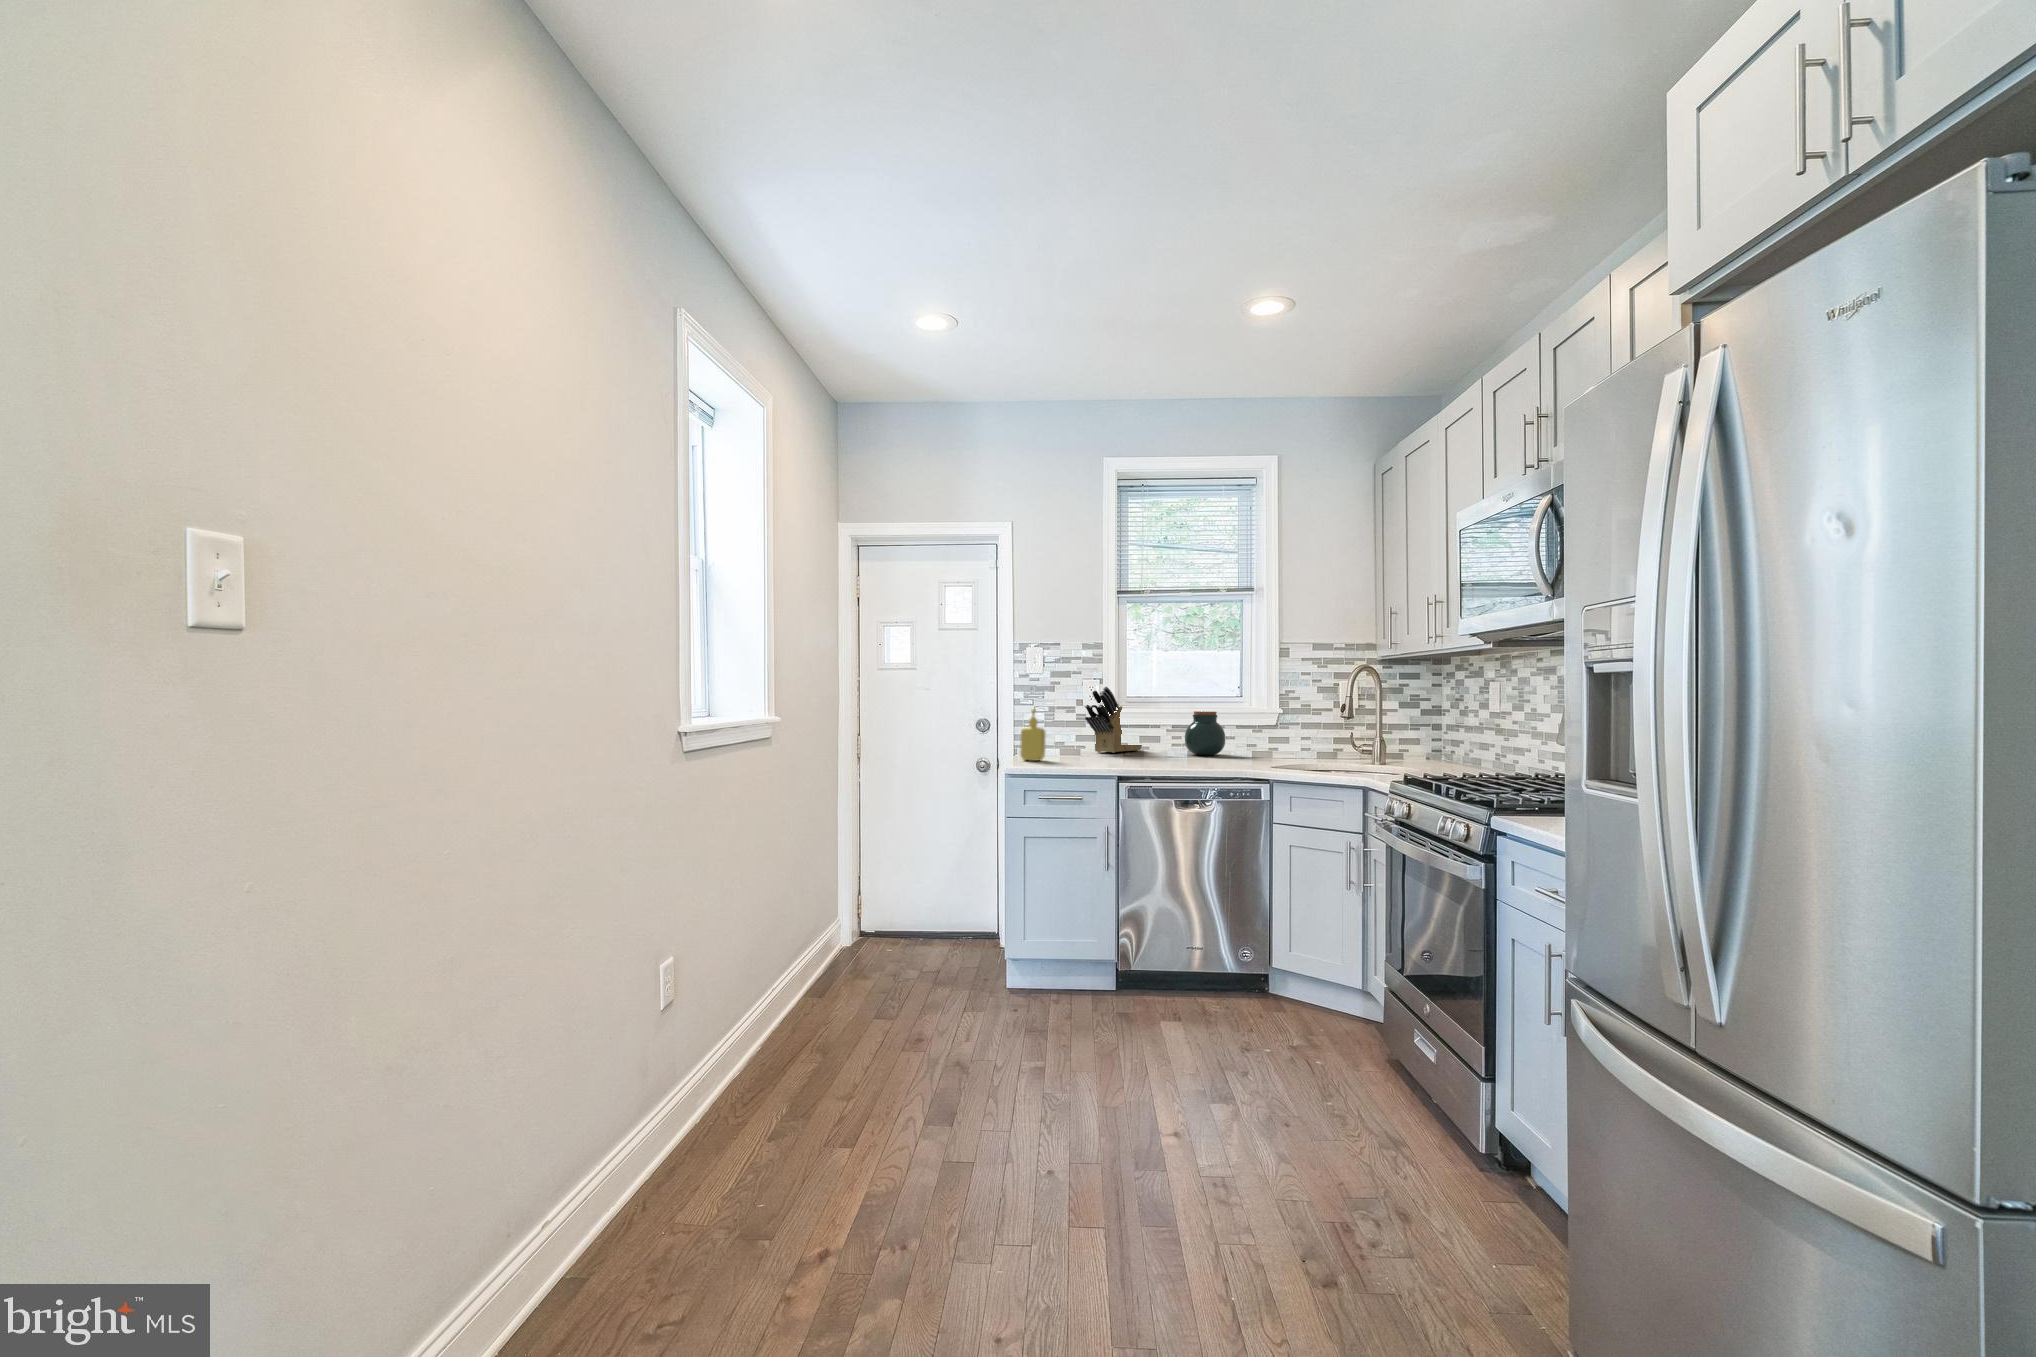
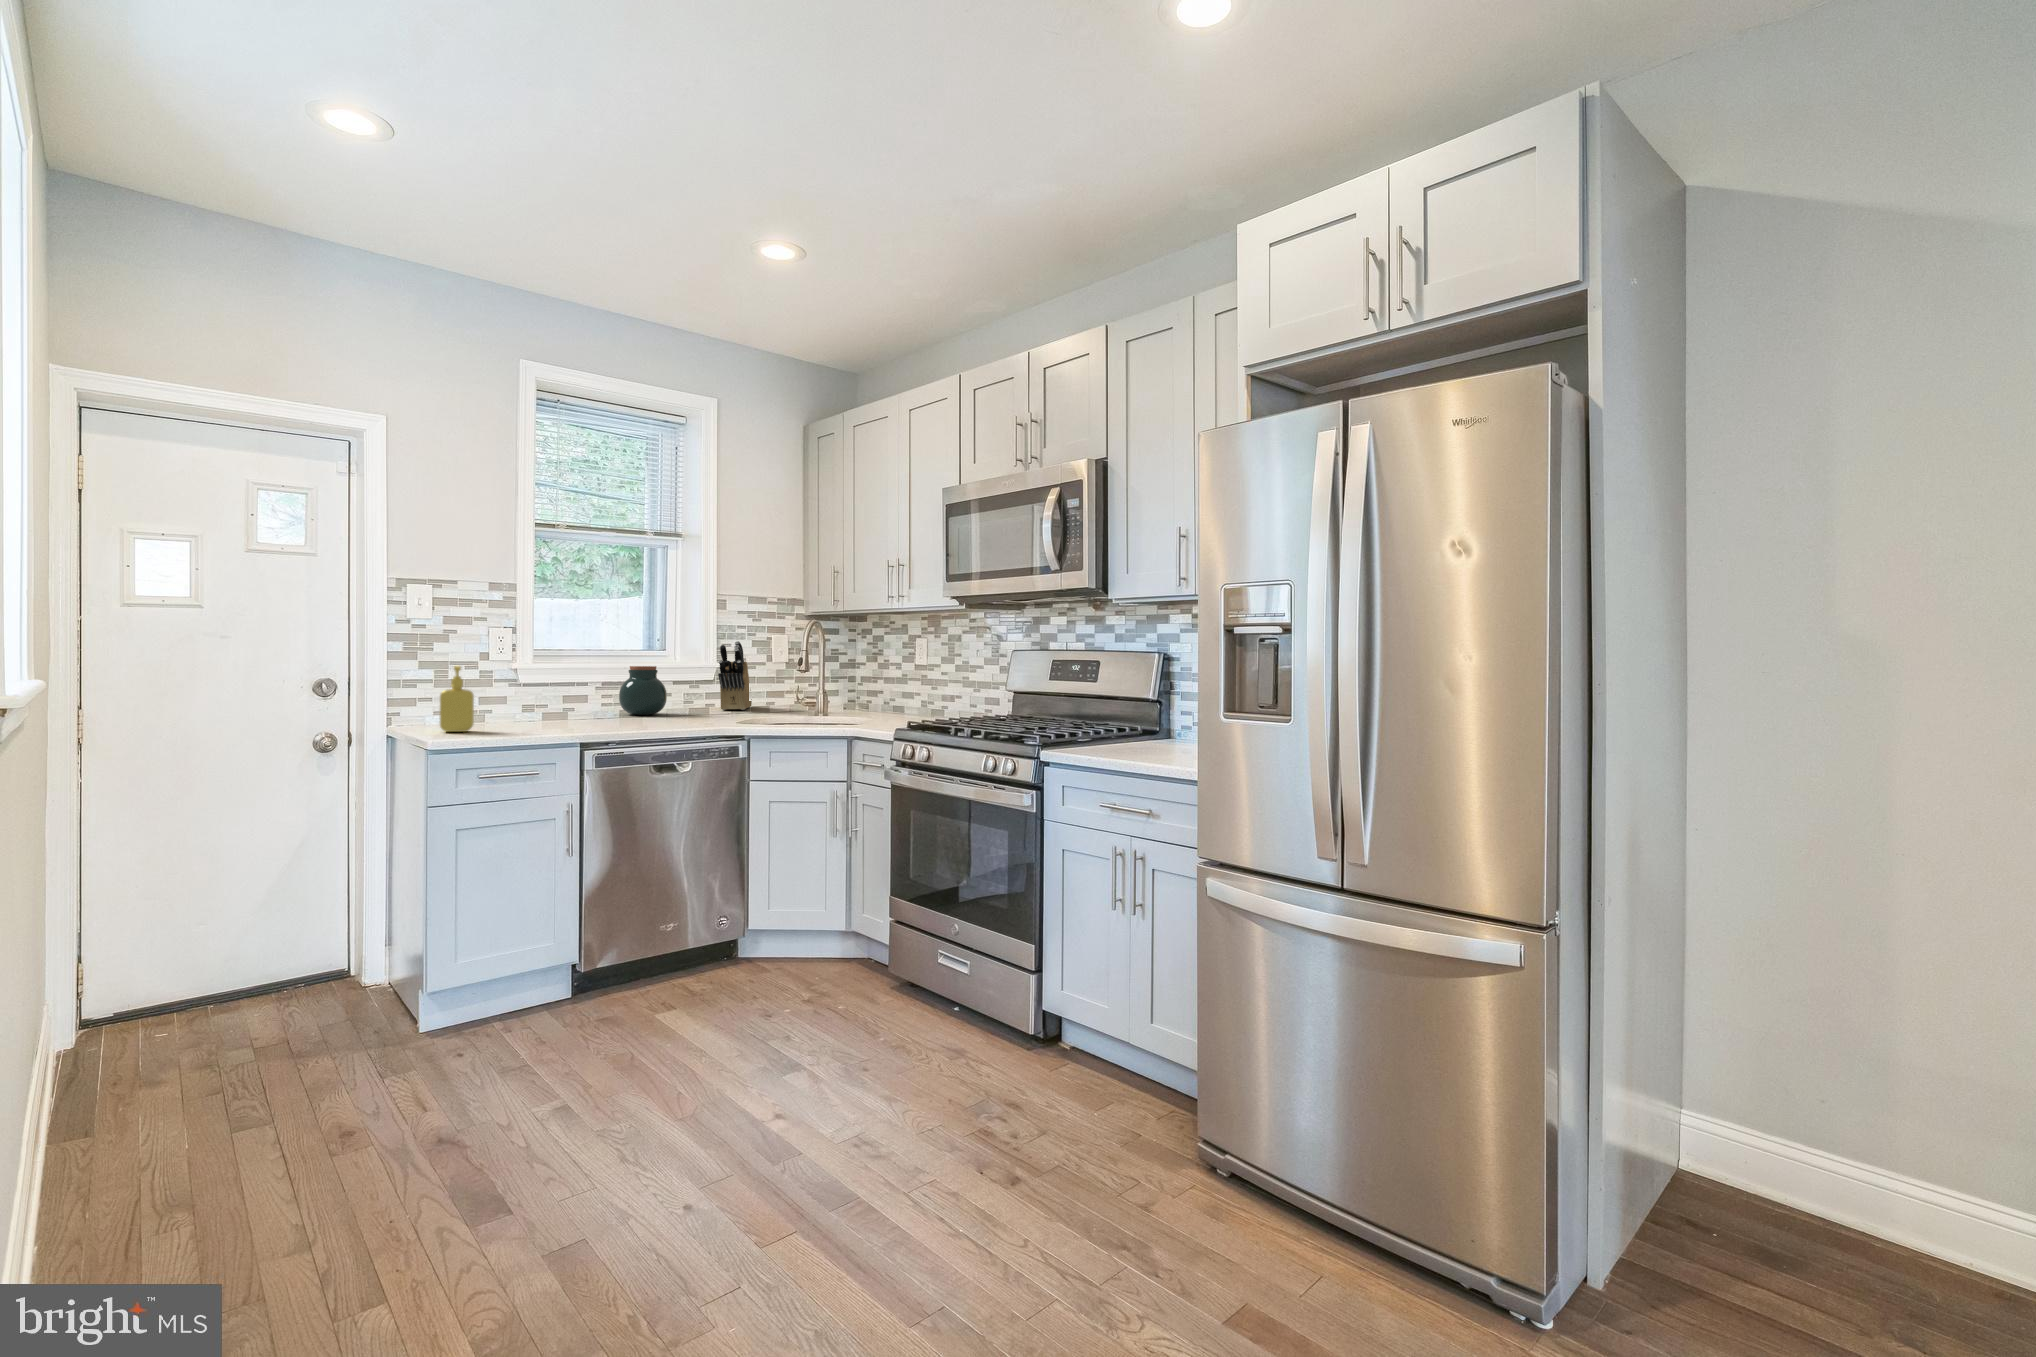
knife block: present [1085,687,1142,753] -> present [718,641,752,710]

